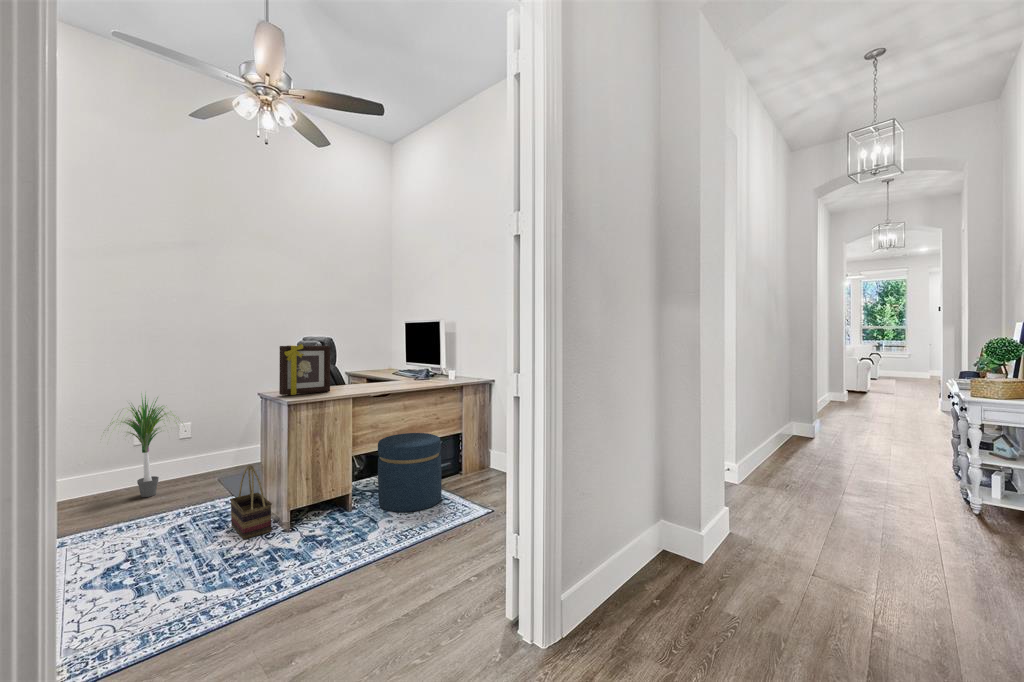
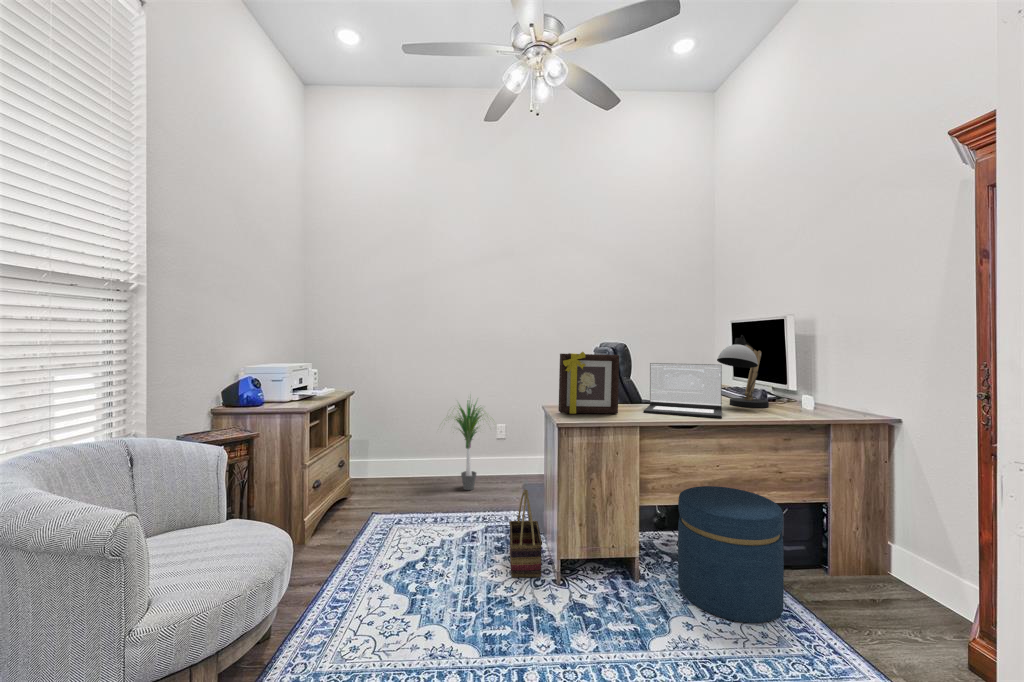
desk lamp: none [396,329,429,379] -> present [717,335,769,408]
laptop: none [349,350,404,389] -> present [643,363,722,418]

